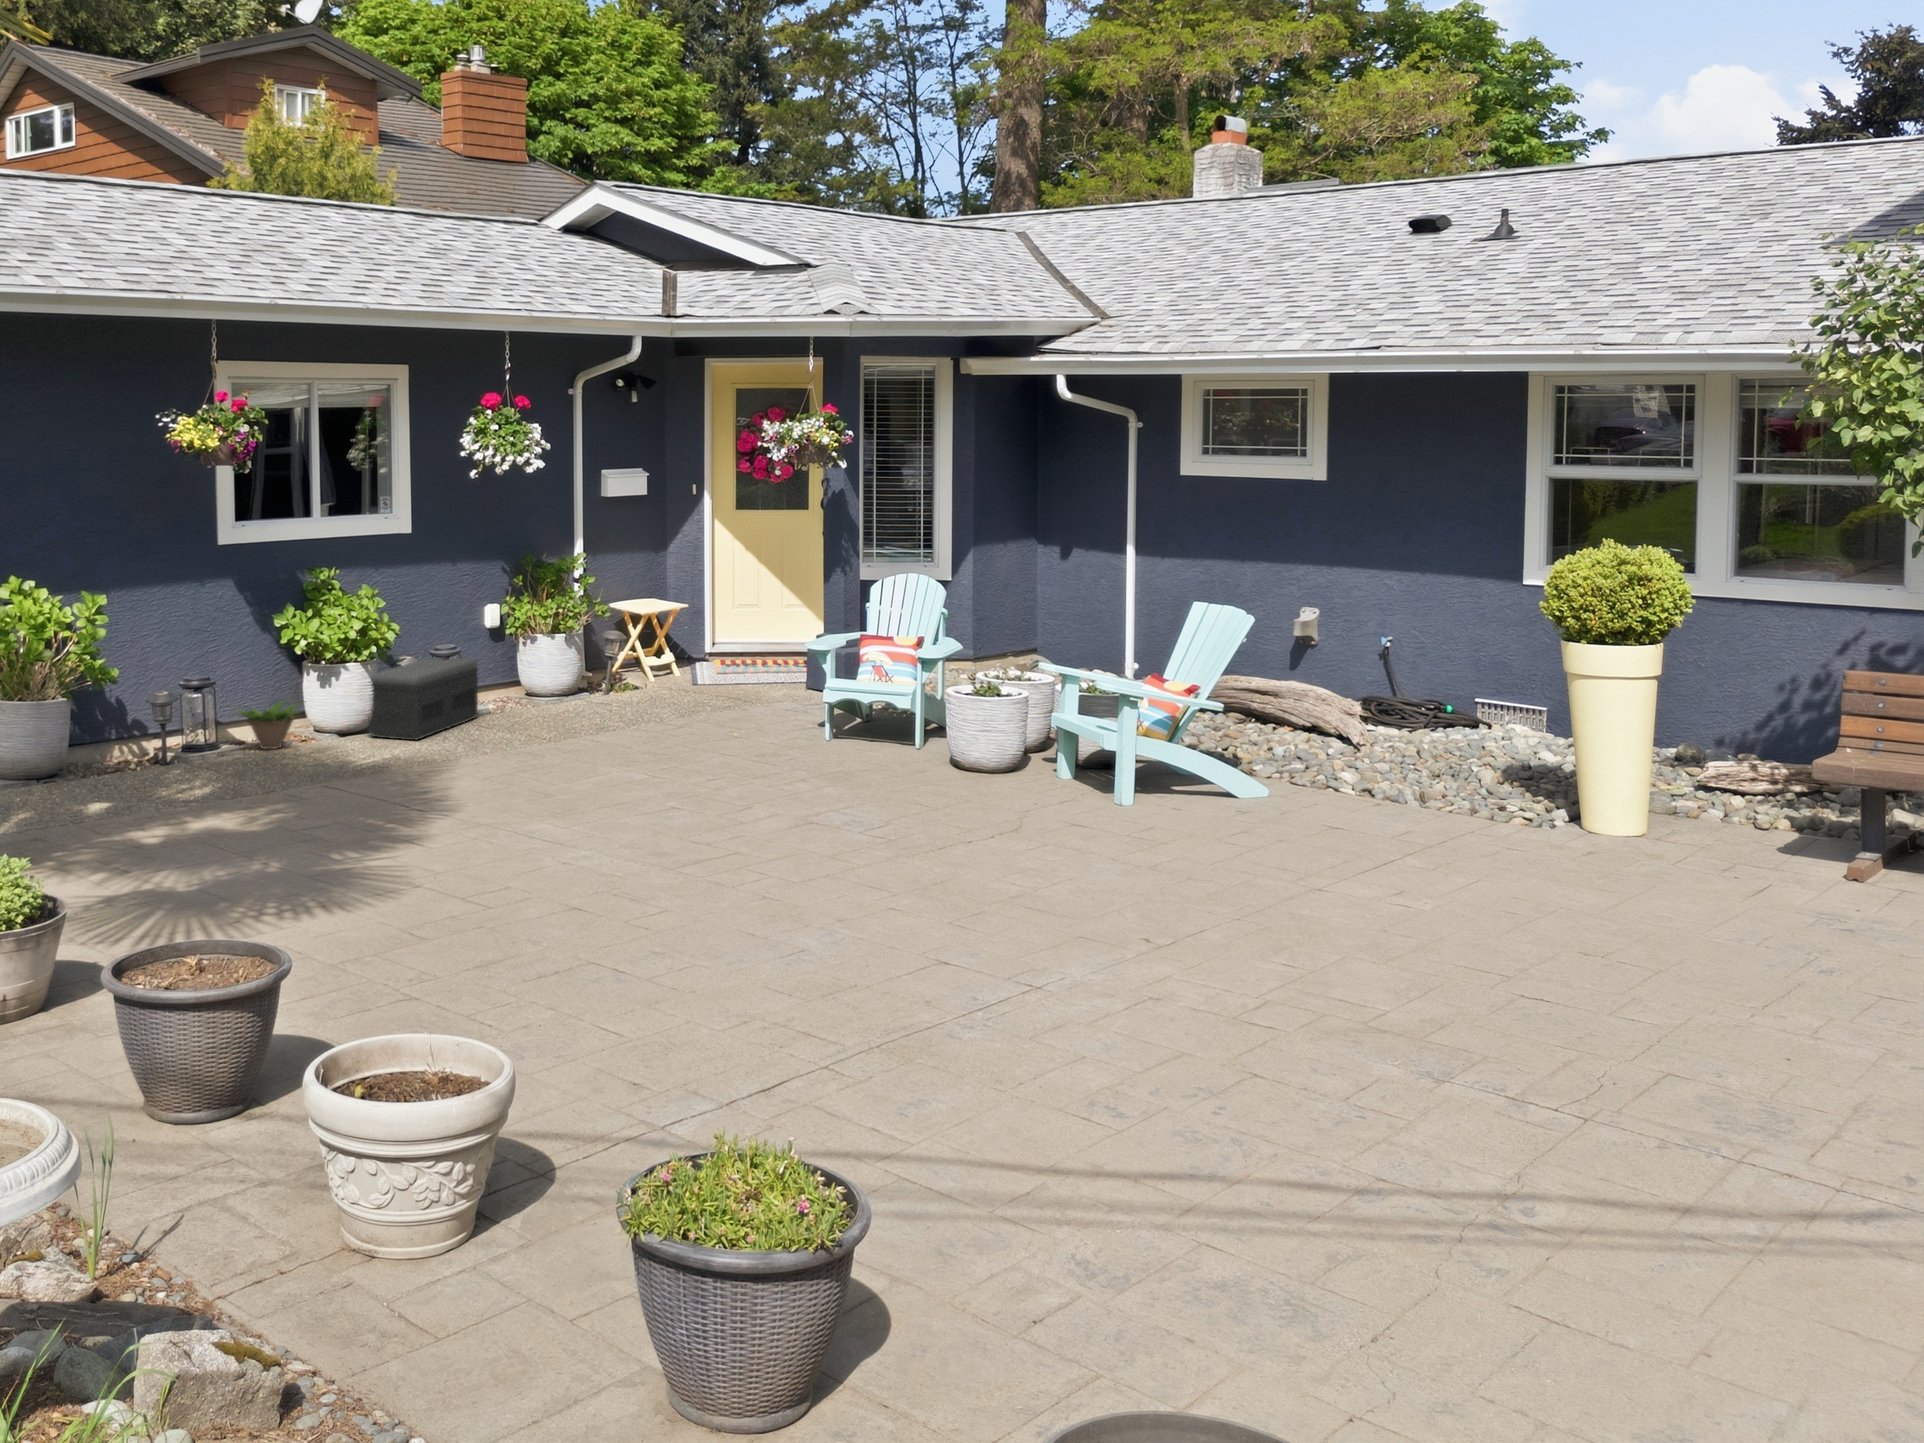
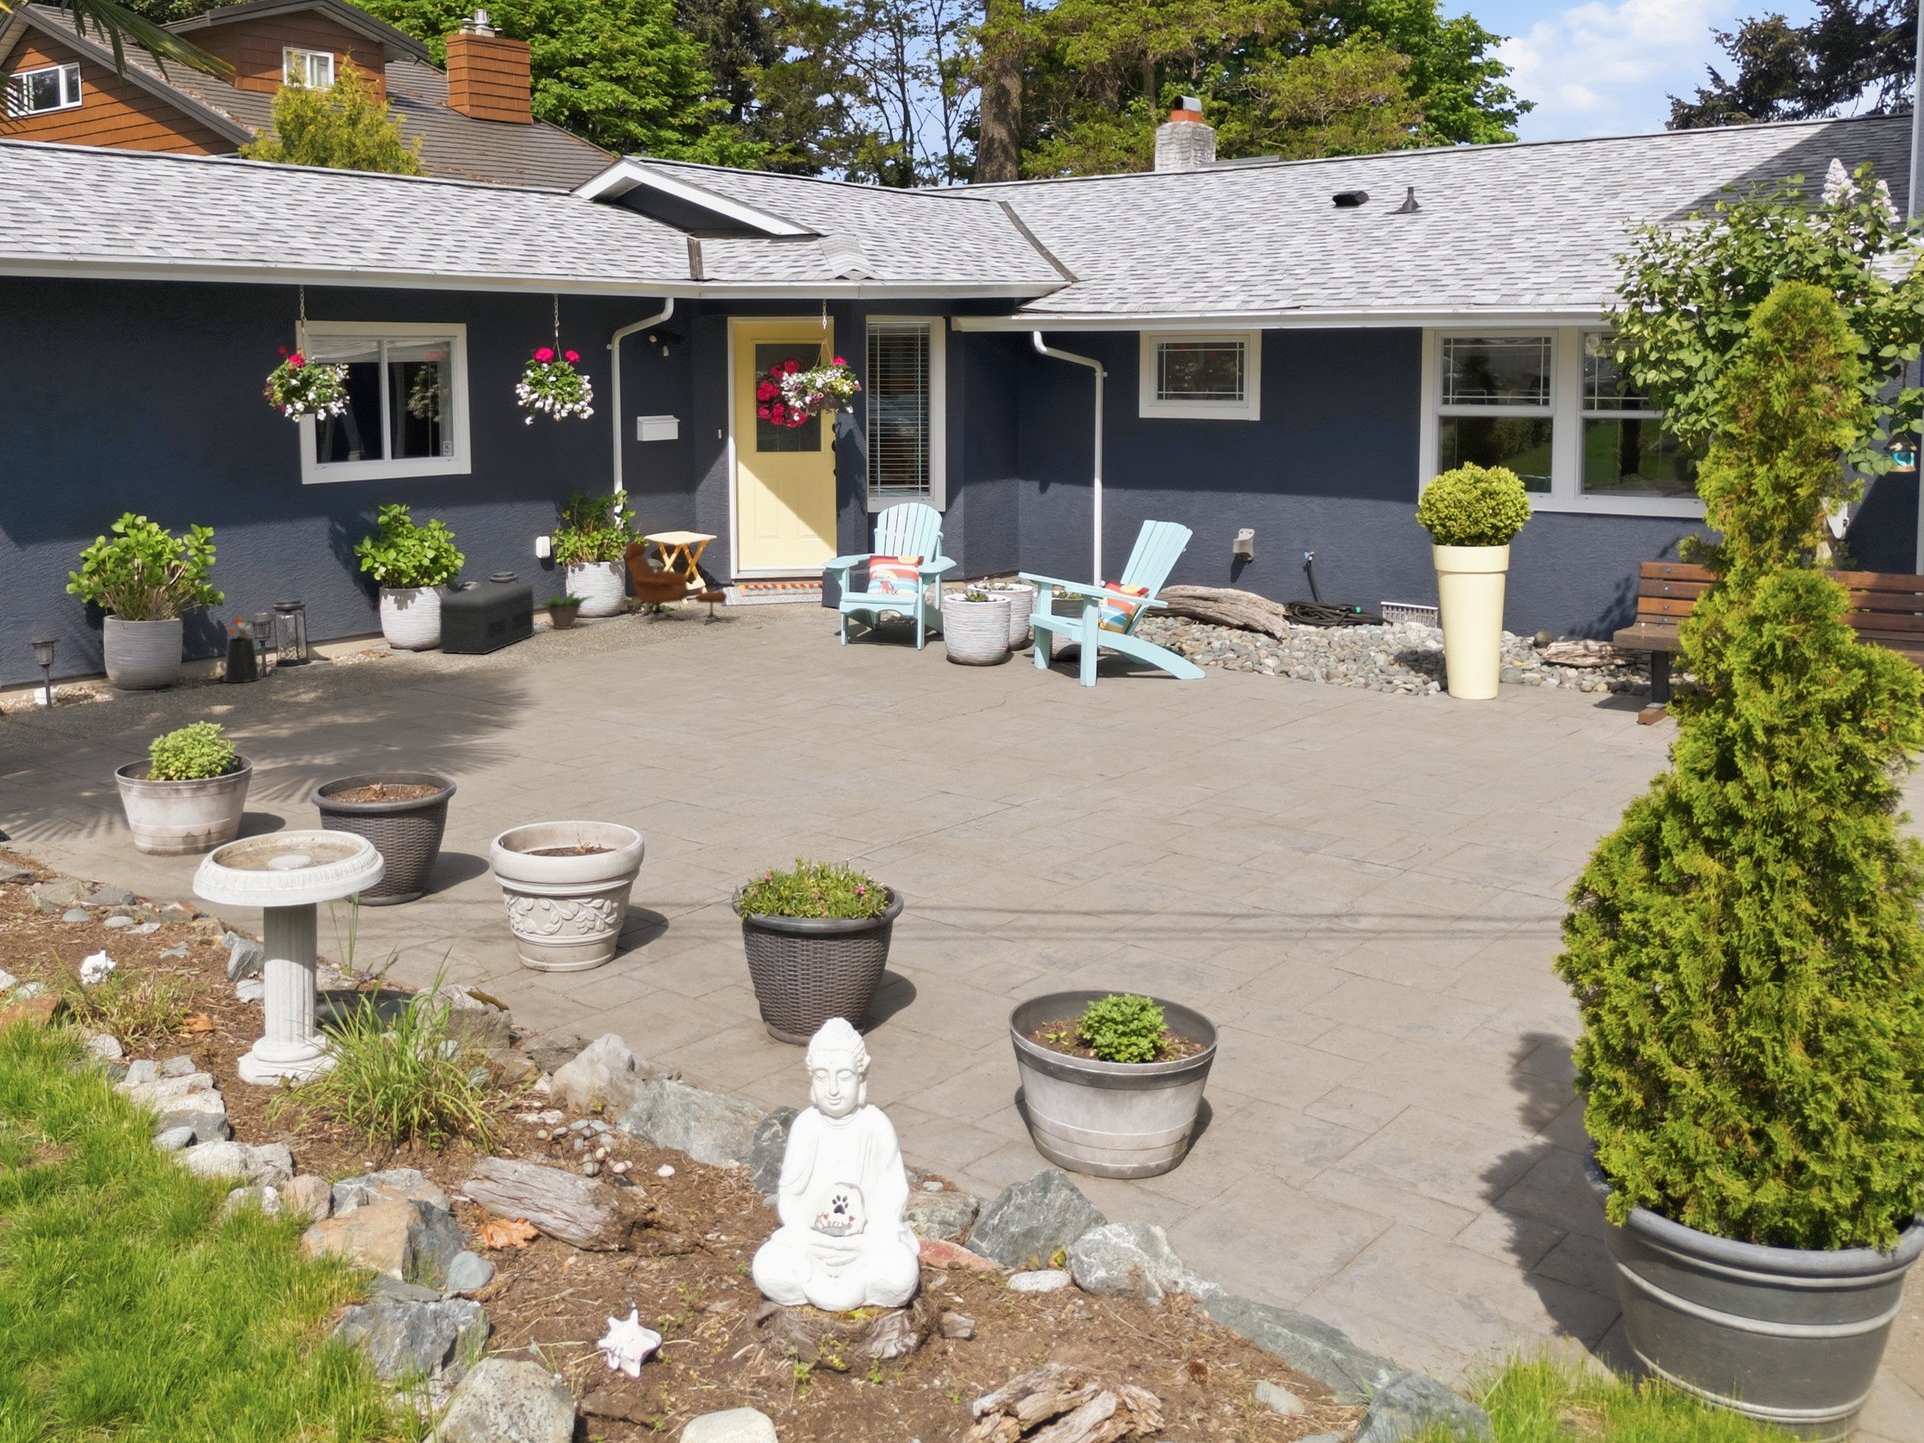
lounge chair: none [584,612,701,709] -> present [625,542,727,621]
watering can: none [120,693,163,769] -> present [224,618,260,683]
decorative plant: present [239,701,306,750] -> present [537,592,589,629]

